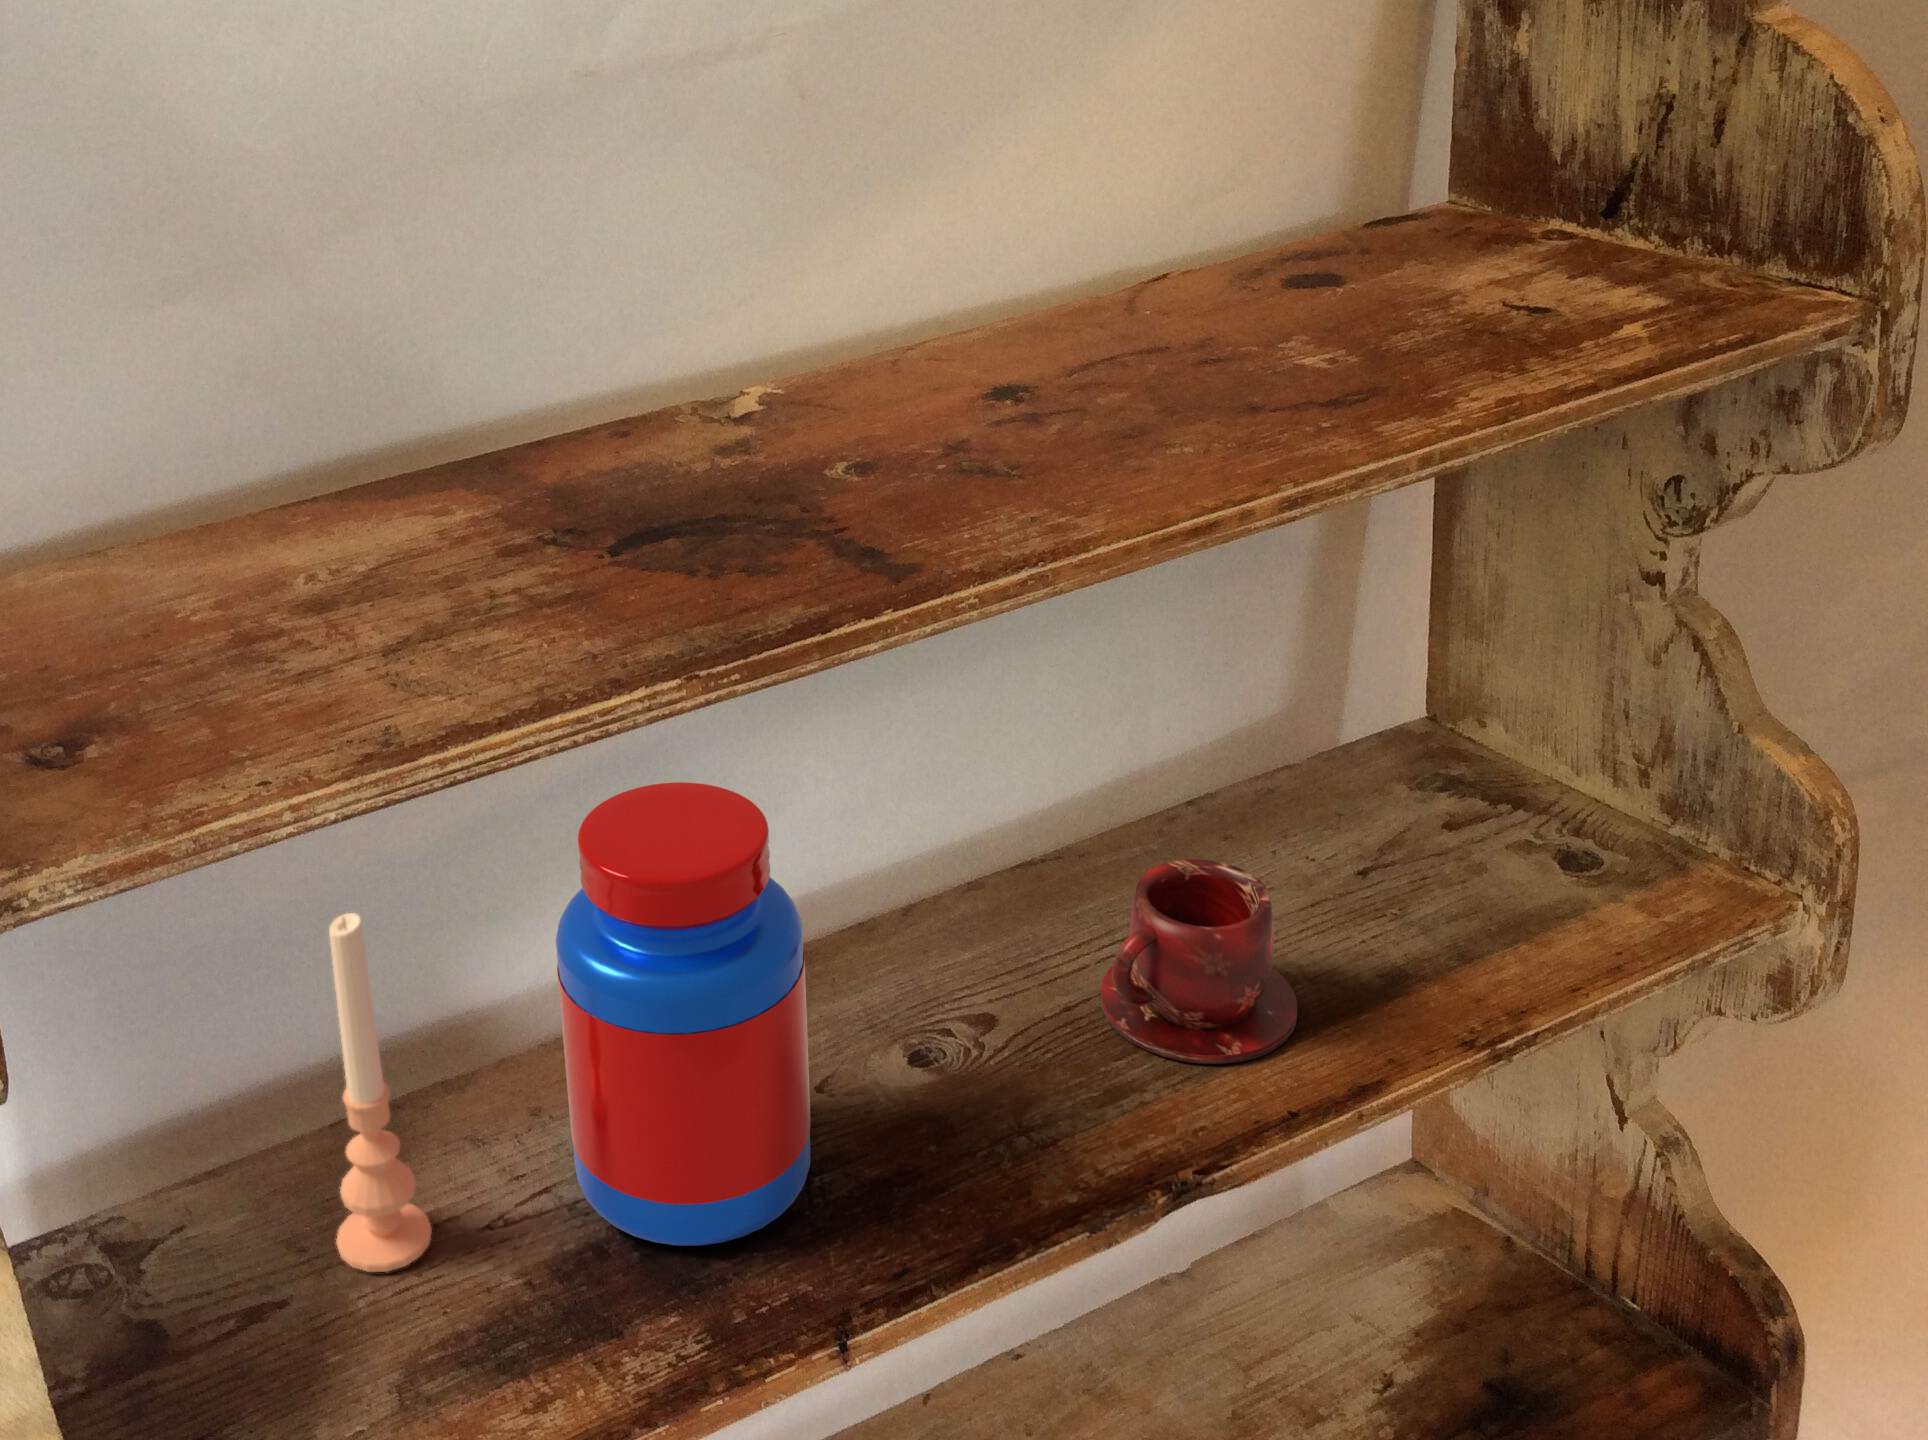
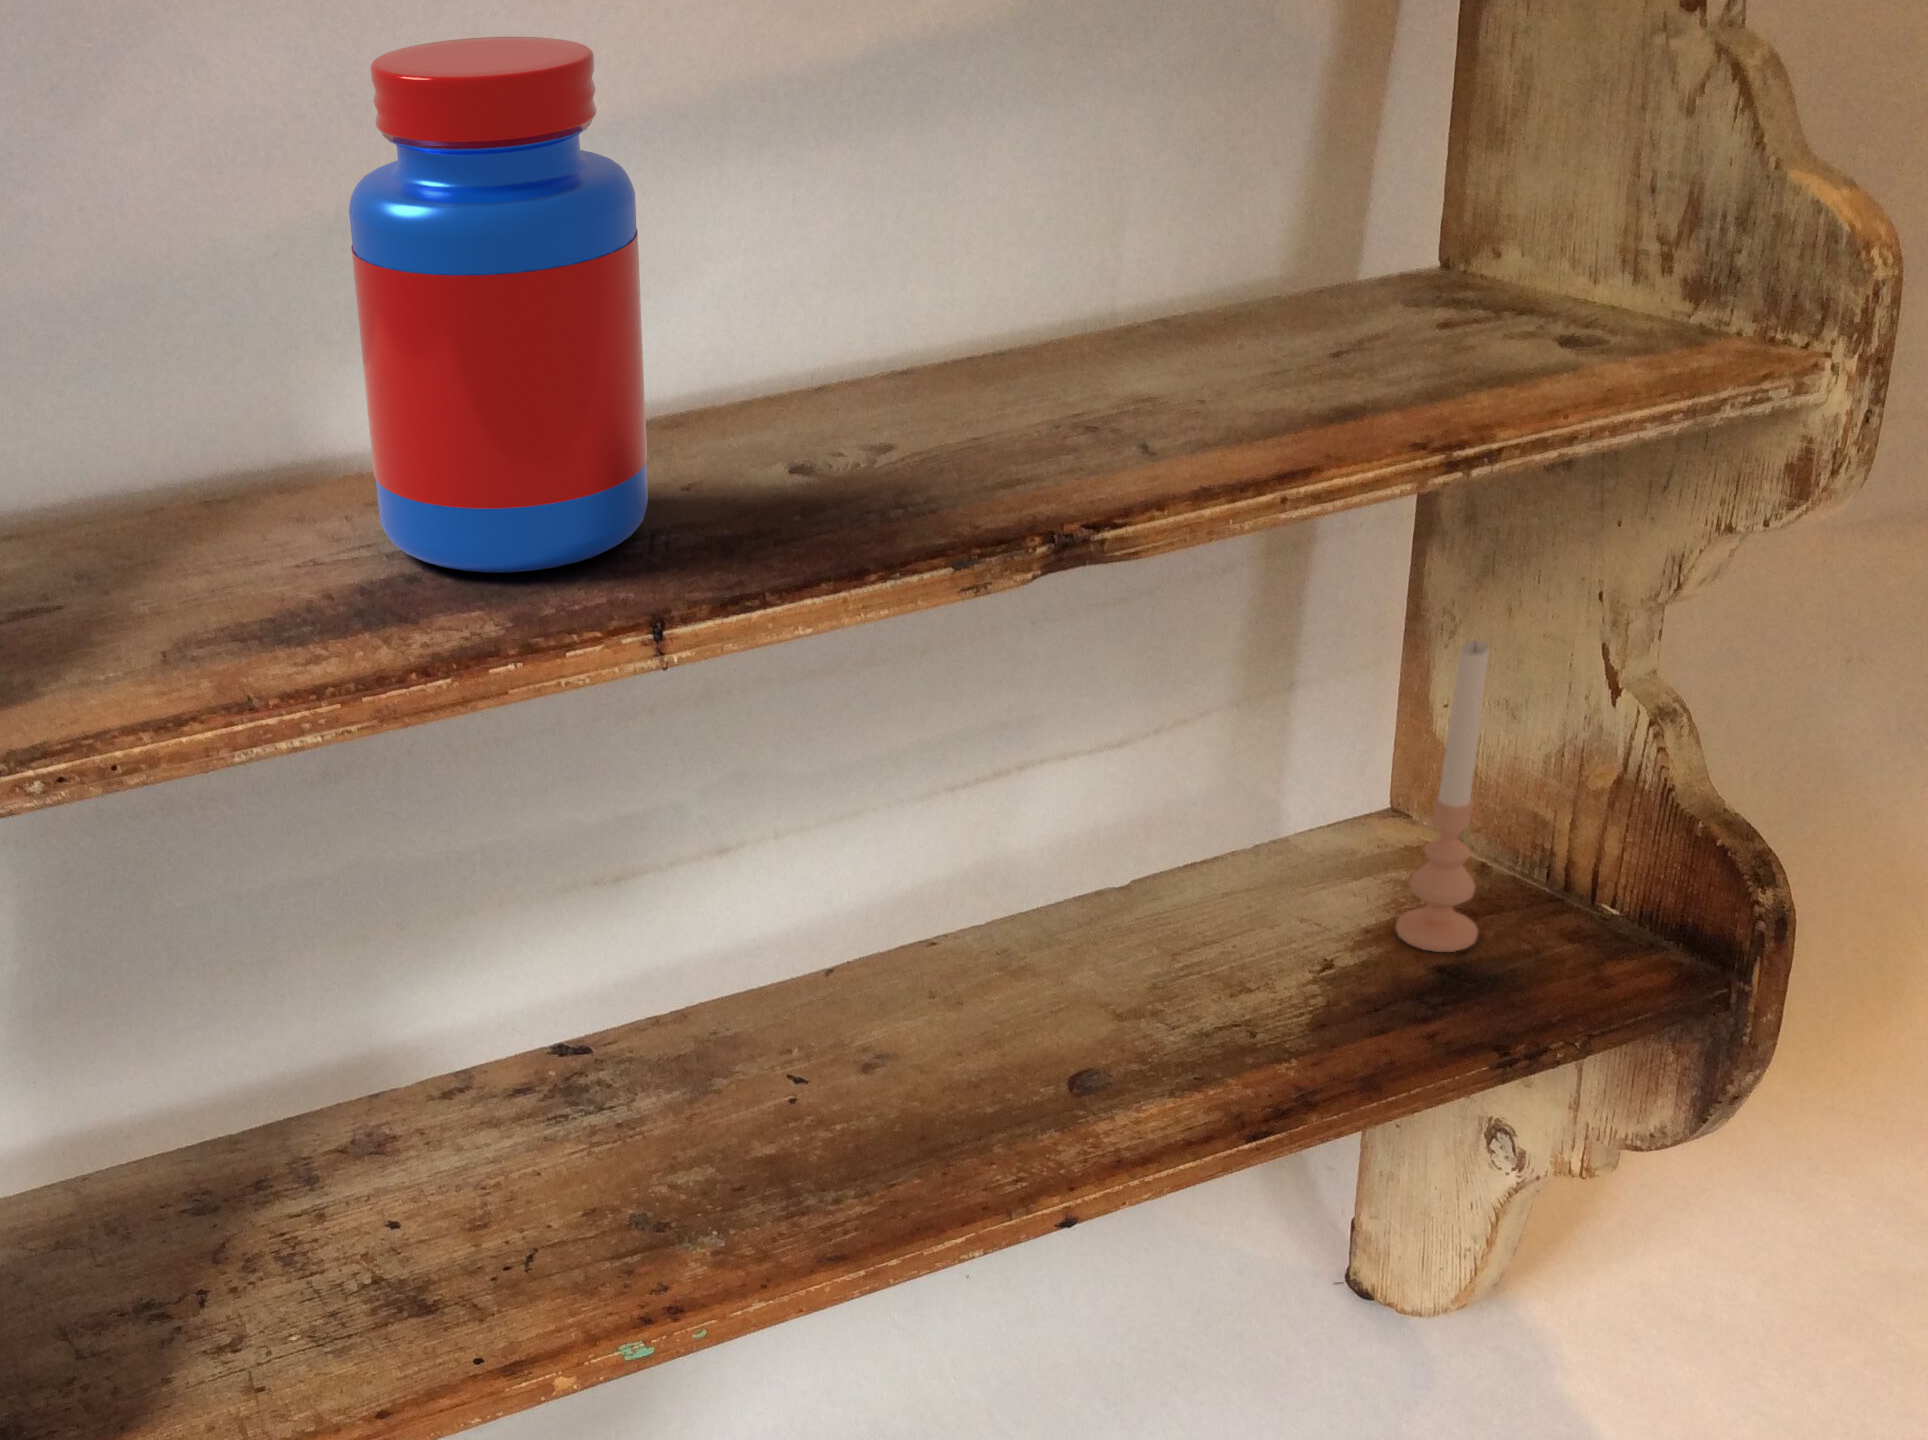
teacup: present [1101,859,1297,1064] -> none [1007,259,1230,464]
candle: present [329,913,432,1272] -> present [1396,641,1489,952]

